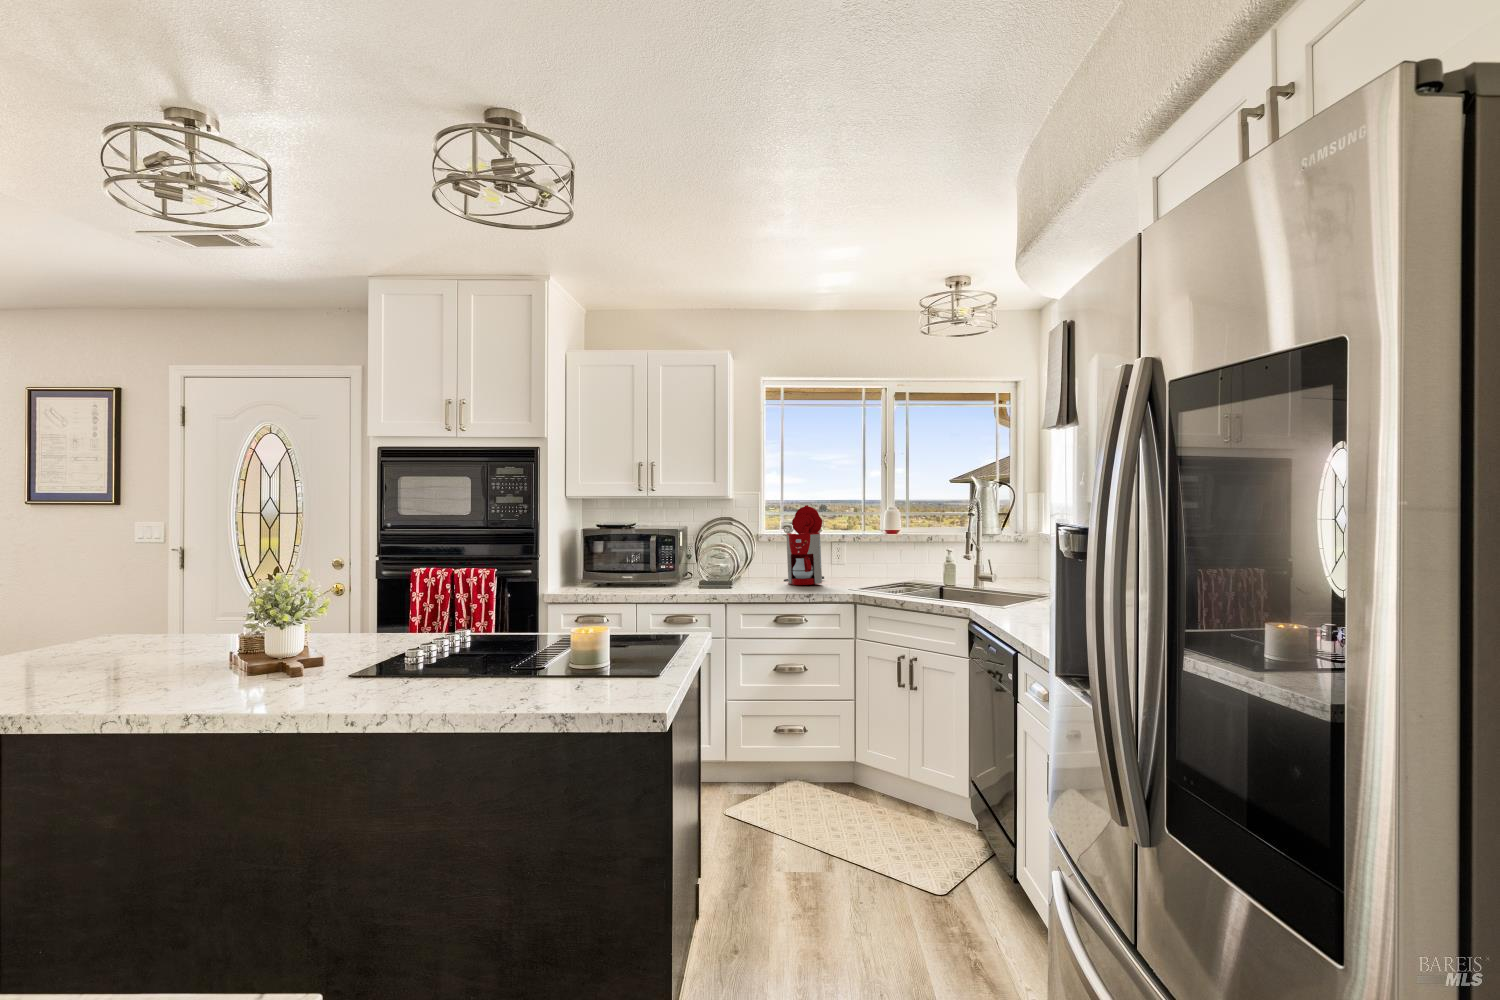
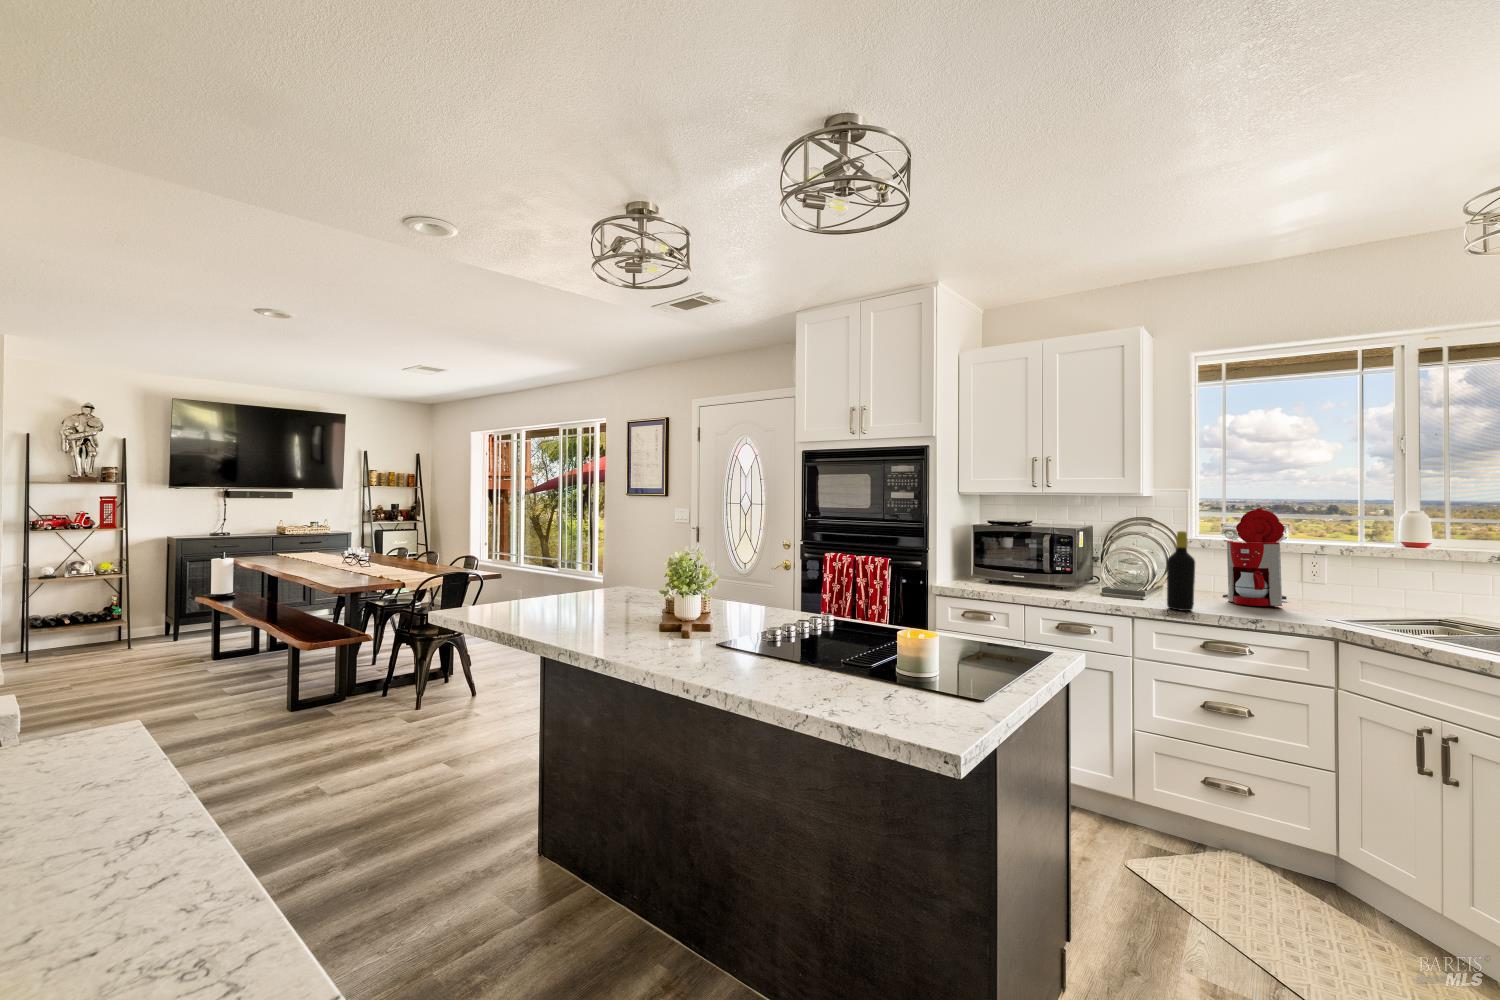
bottle: none [749,526,768,593] -> present [1167,531,1195,611]

